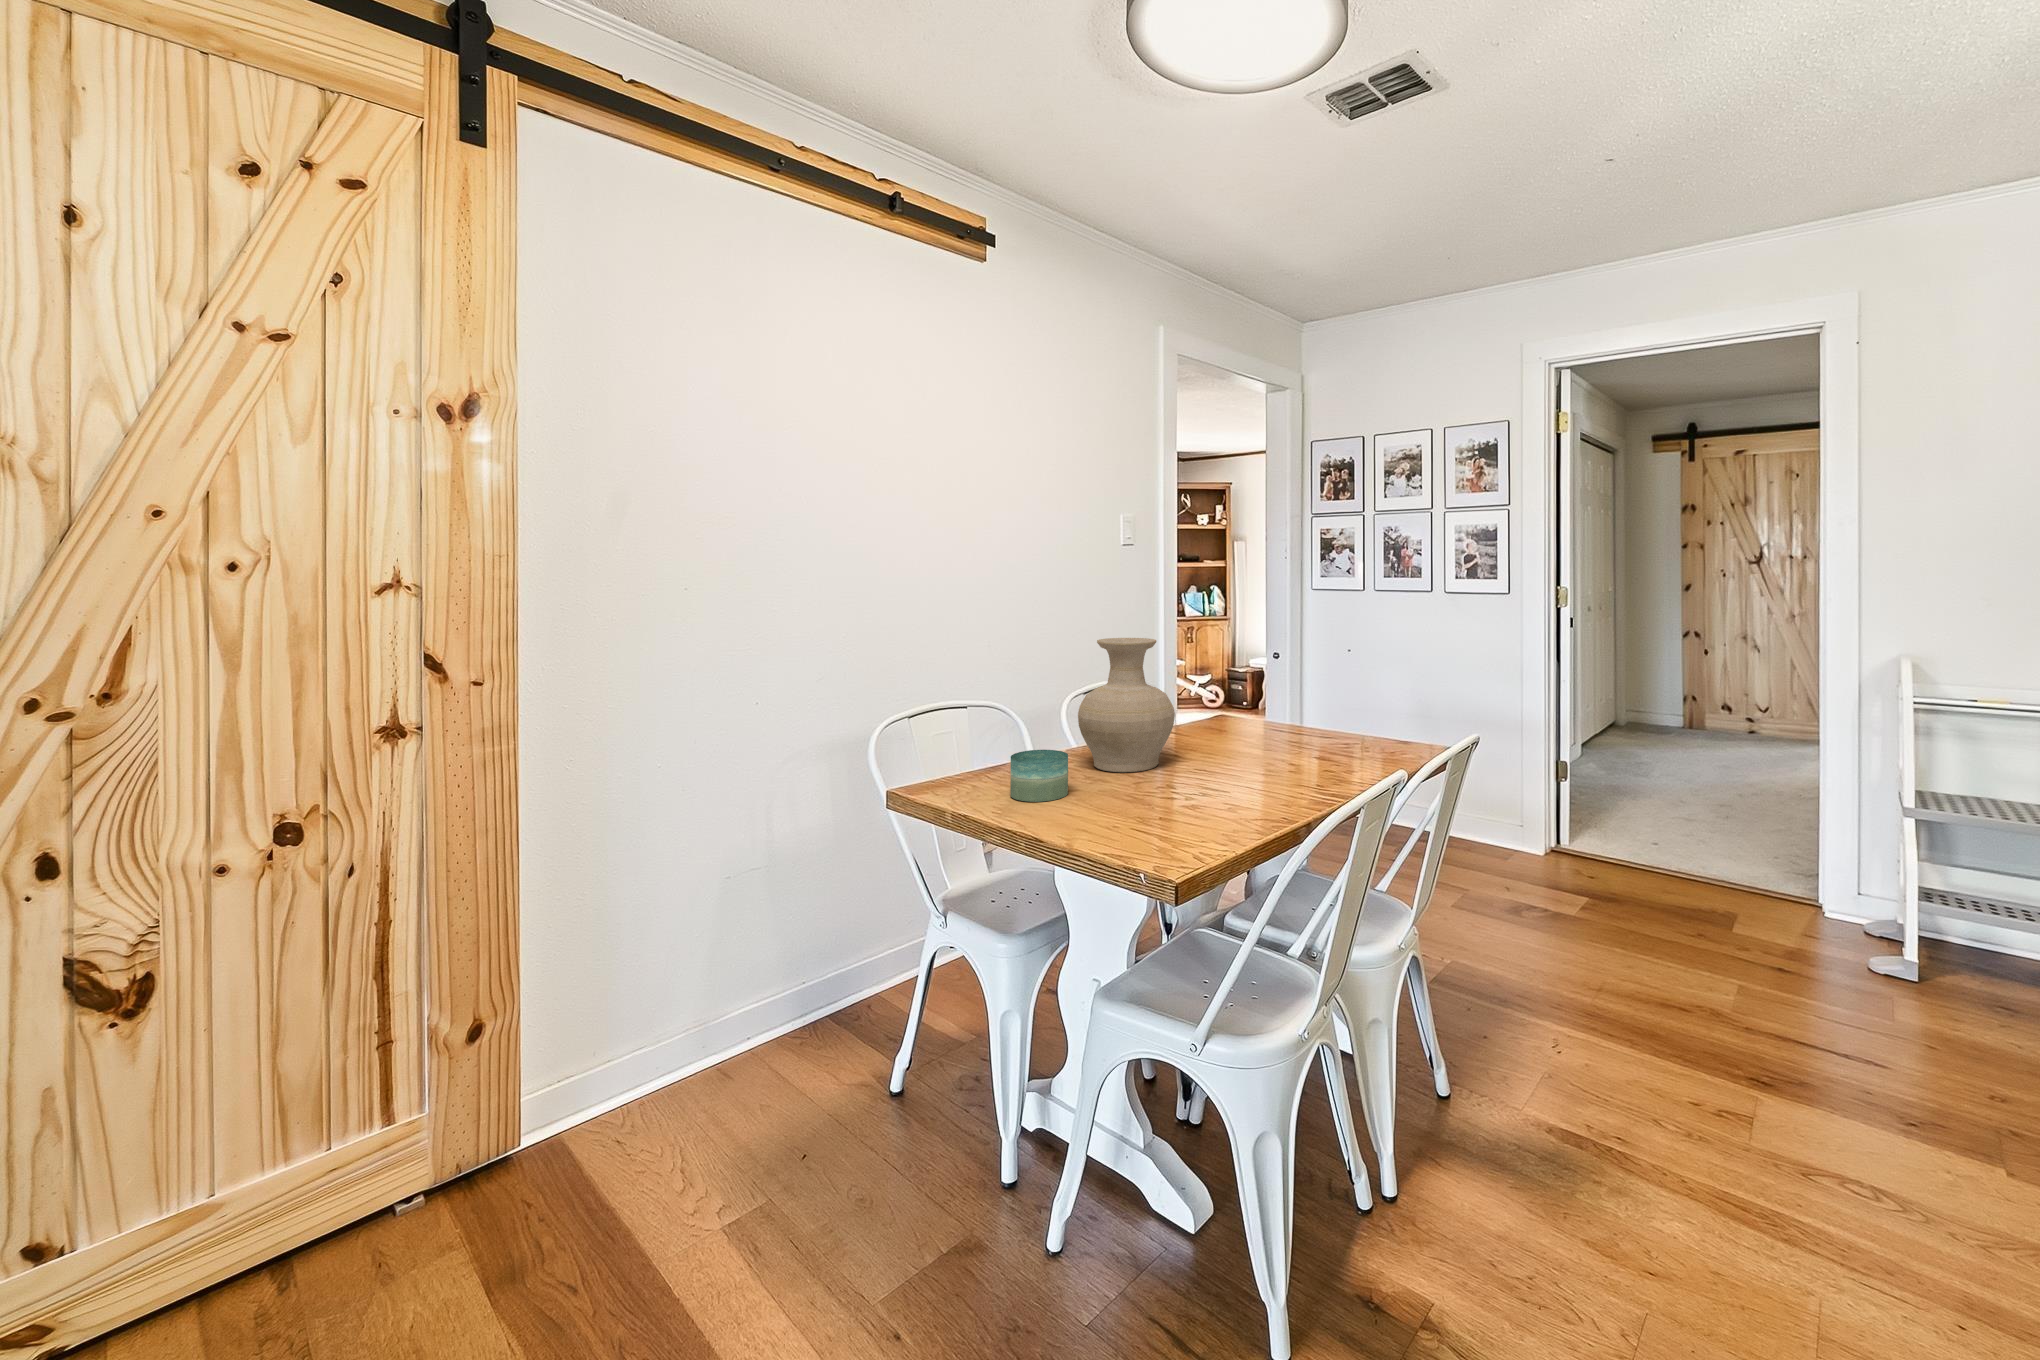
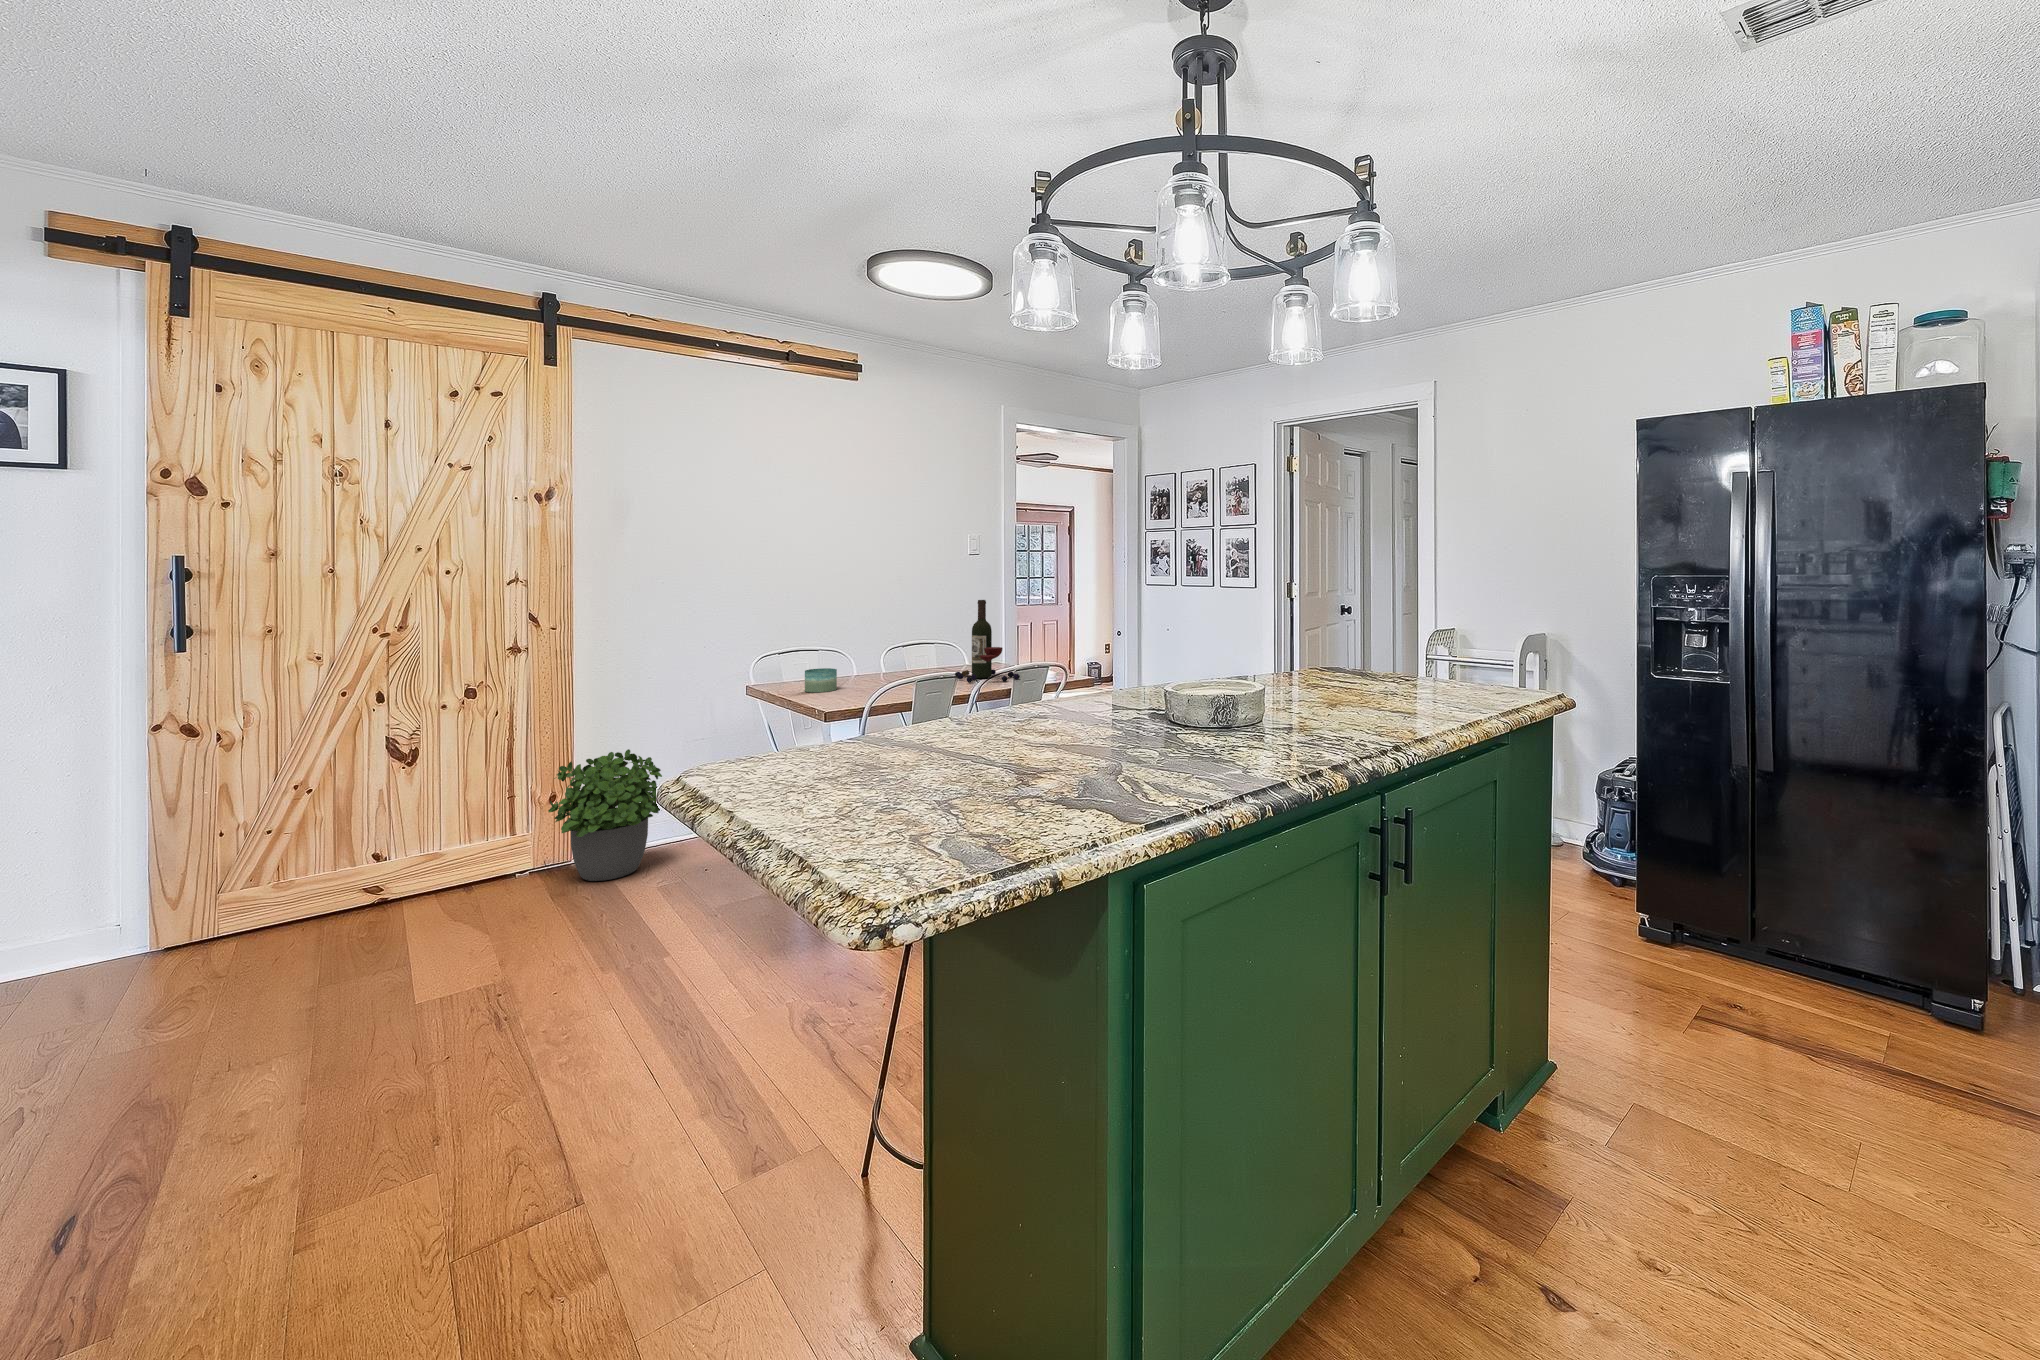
wine bottle: none [1226,616,1348,770] -> present [955,600,1020,682]
vase: present [1078,638,1175,772] -> none [860,611,917,684]
potted plant: none [468,917,732,1215] -> present [548,749,662,881]

